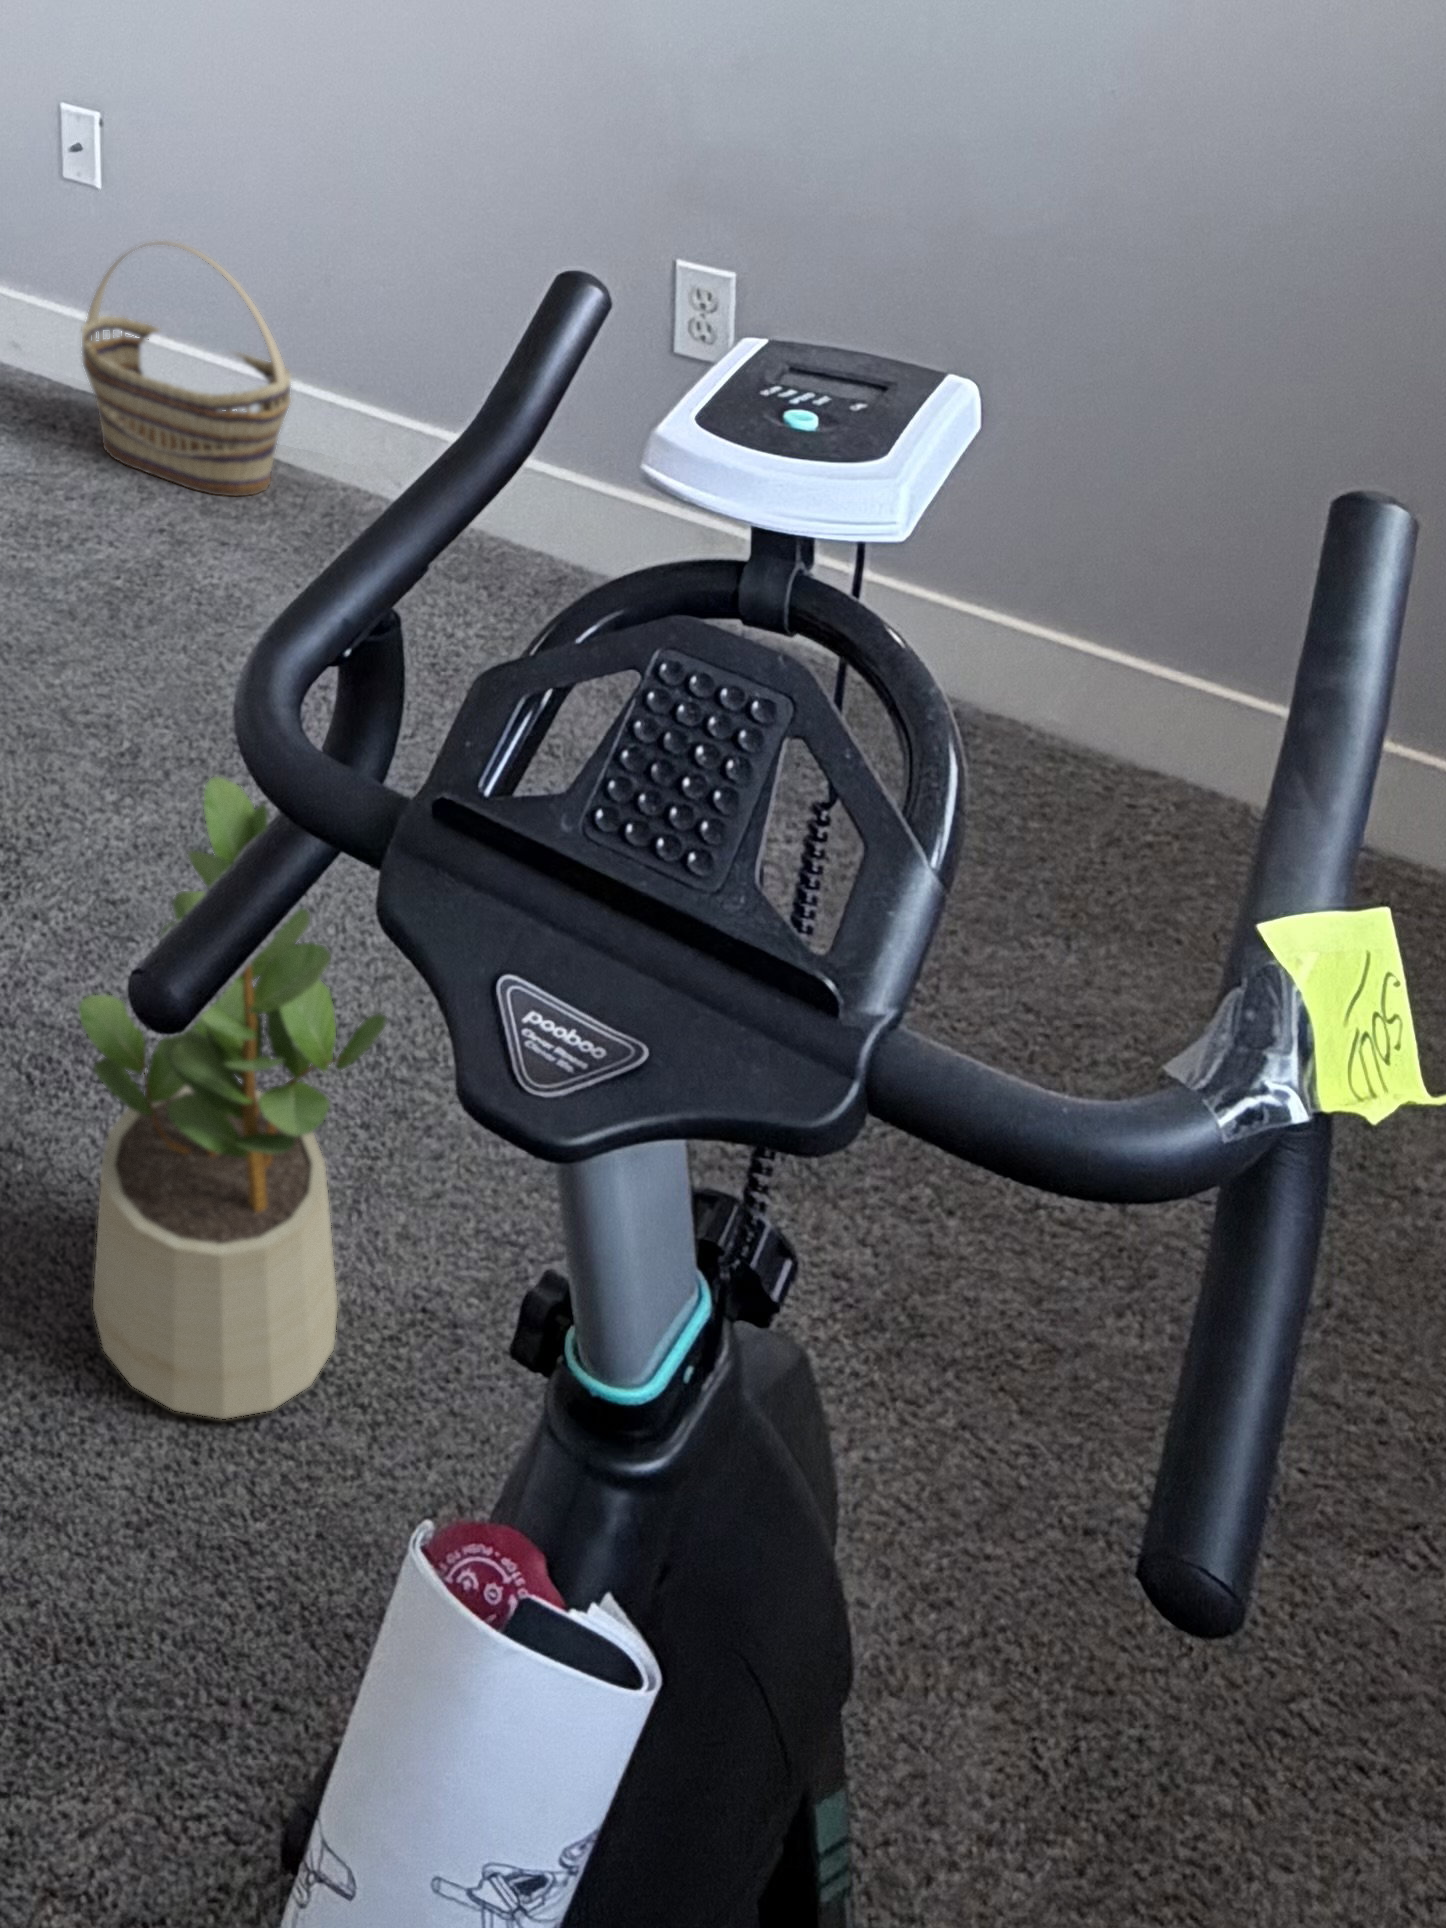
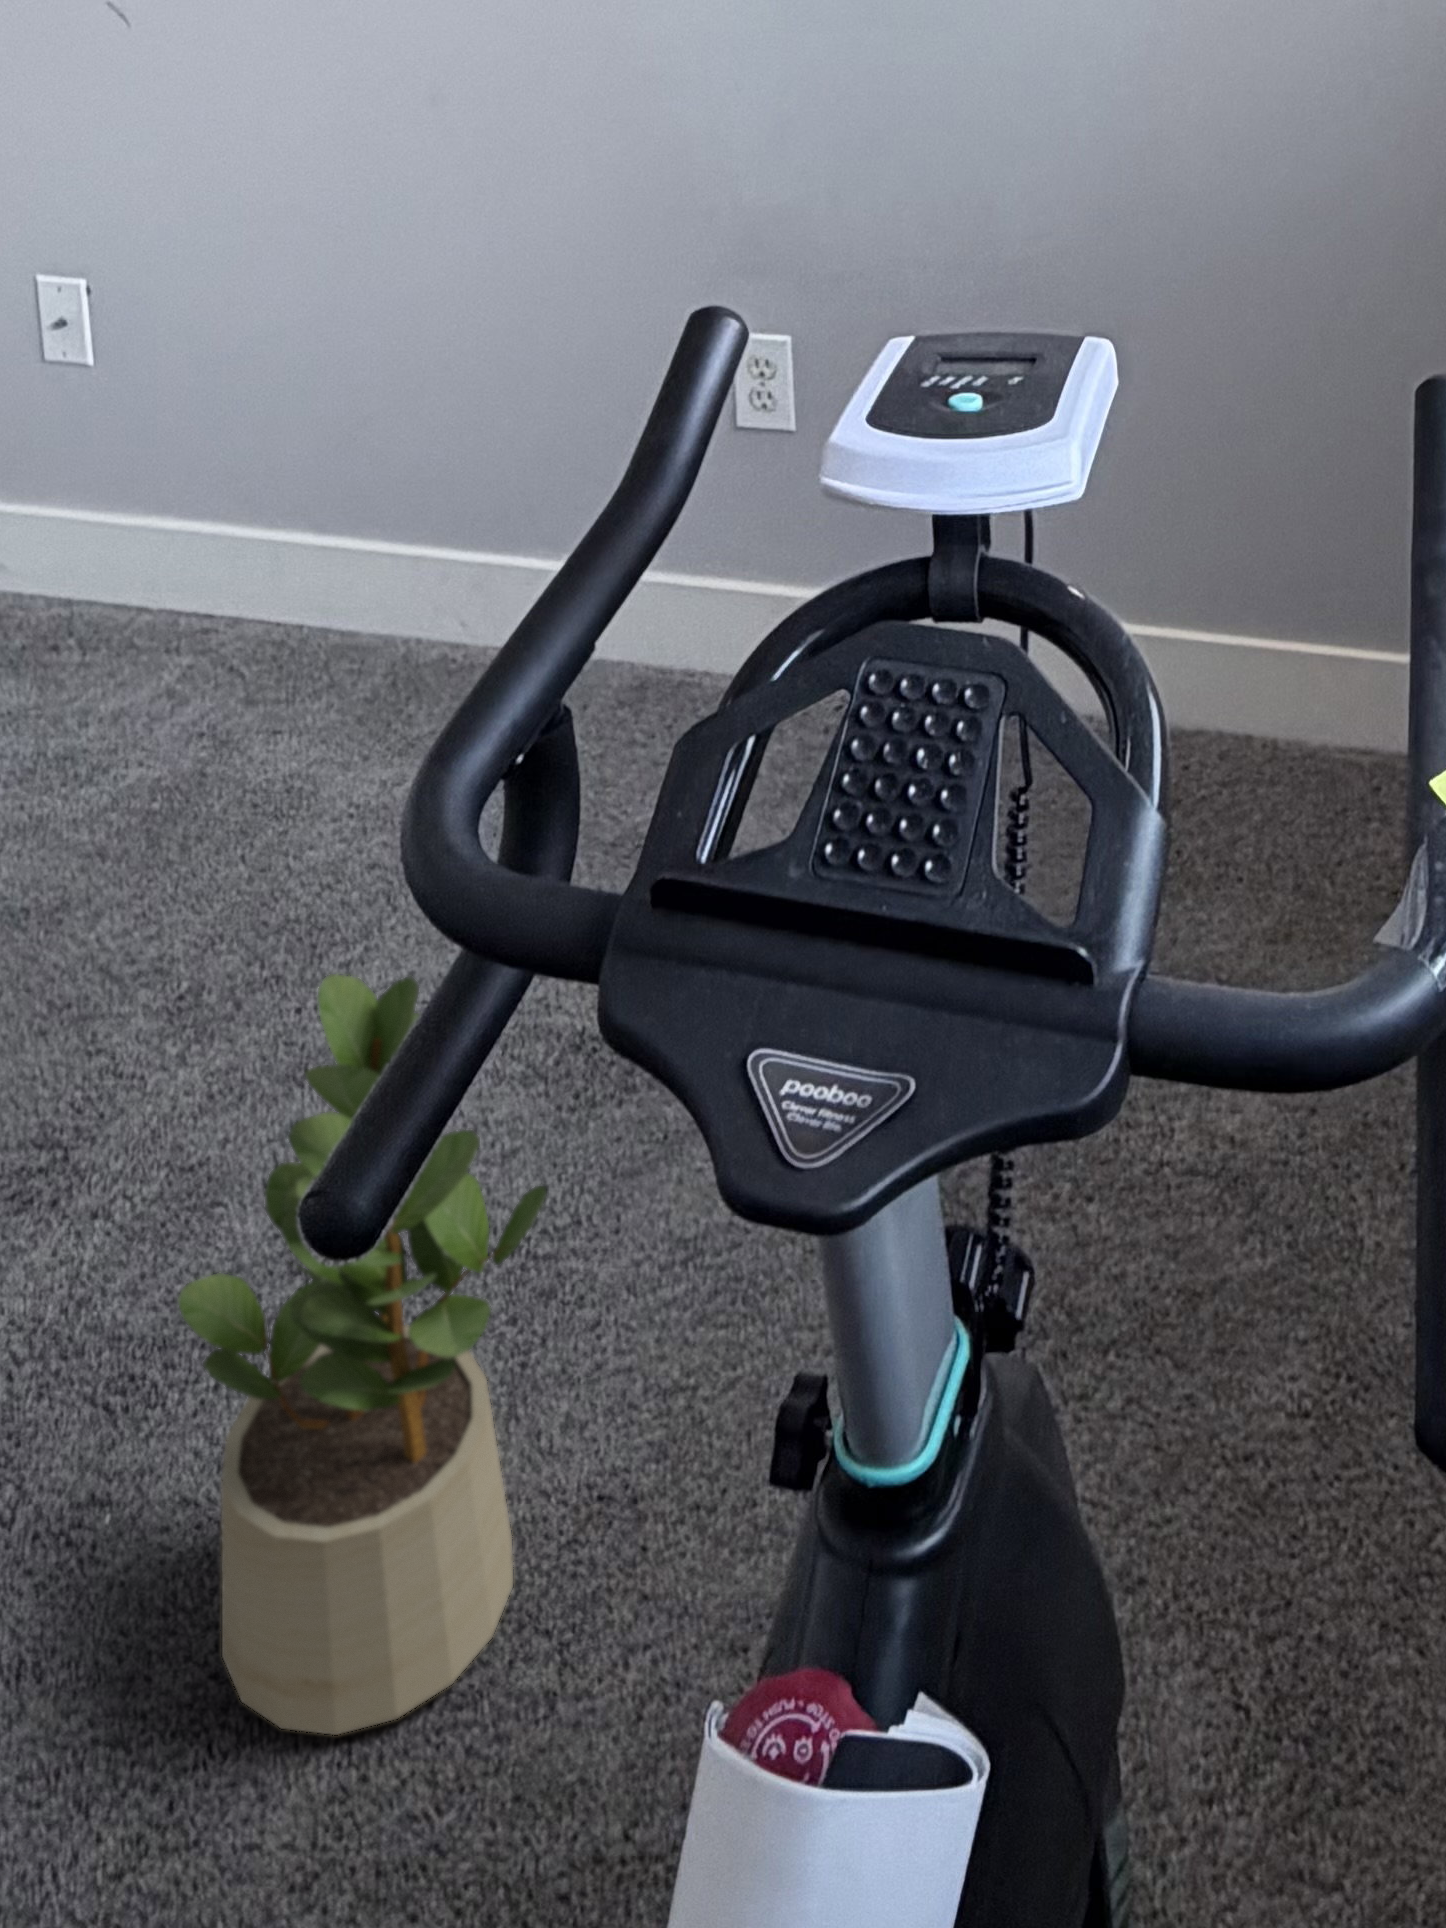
basket: present [82,242,291,496] -> none [78,407,337,682]

